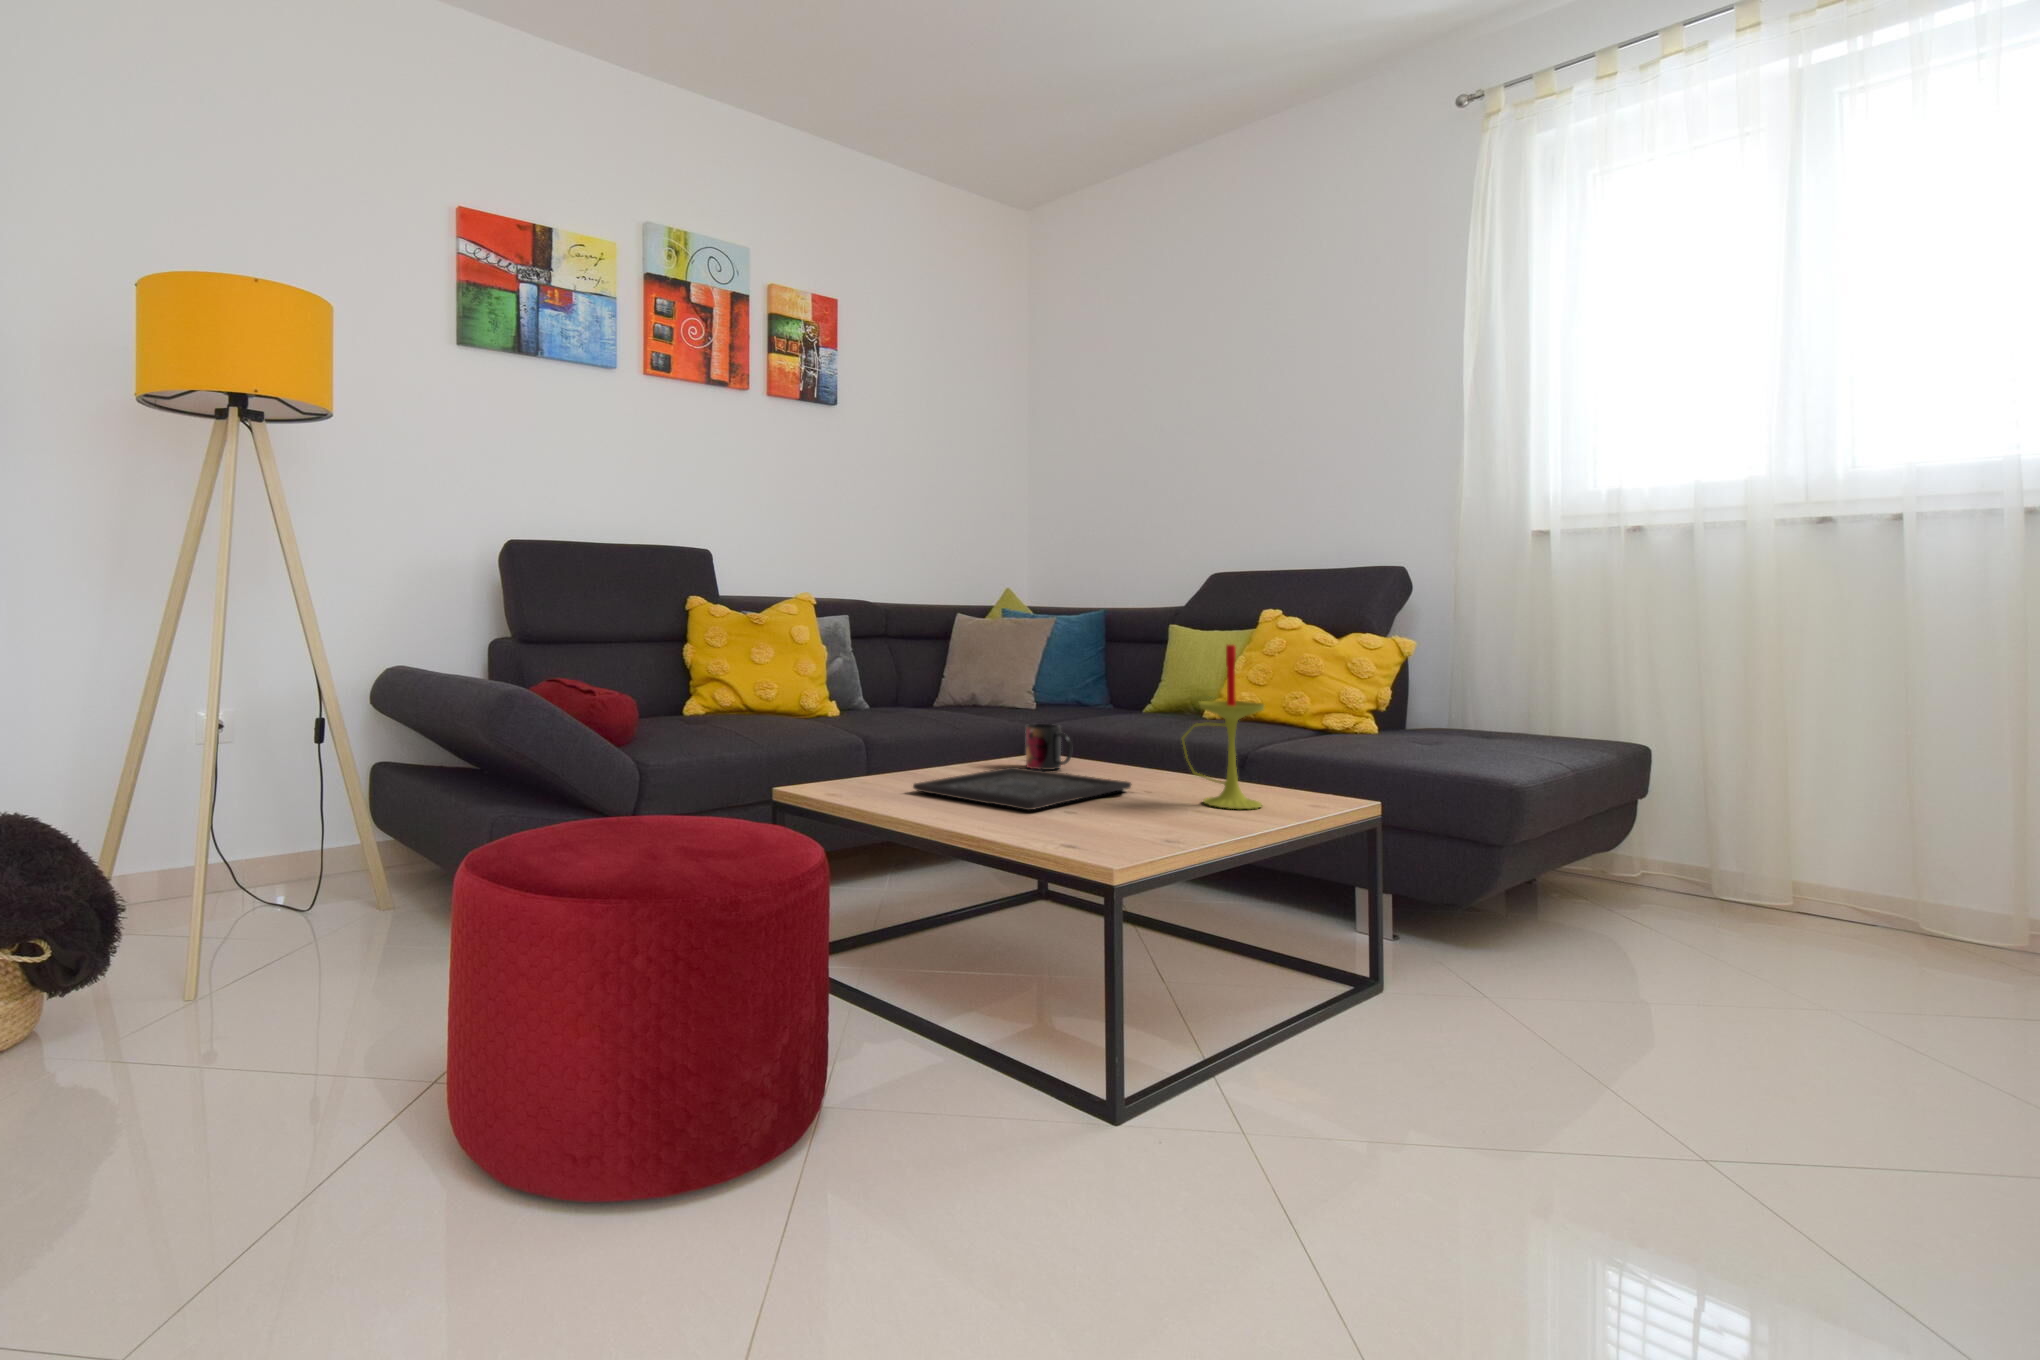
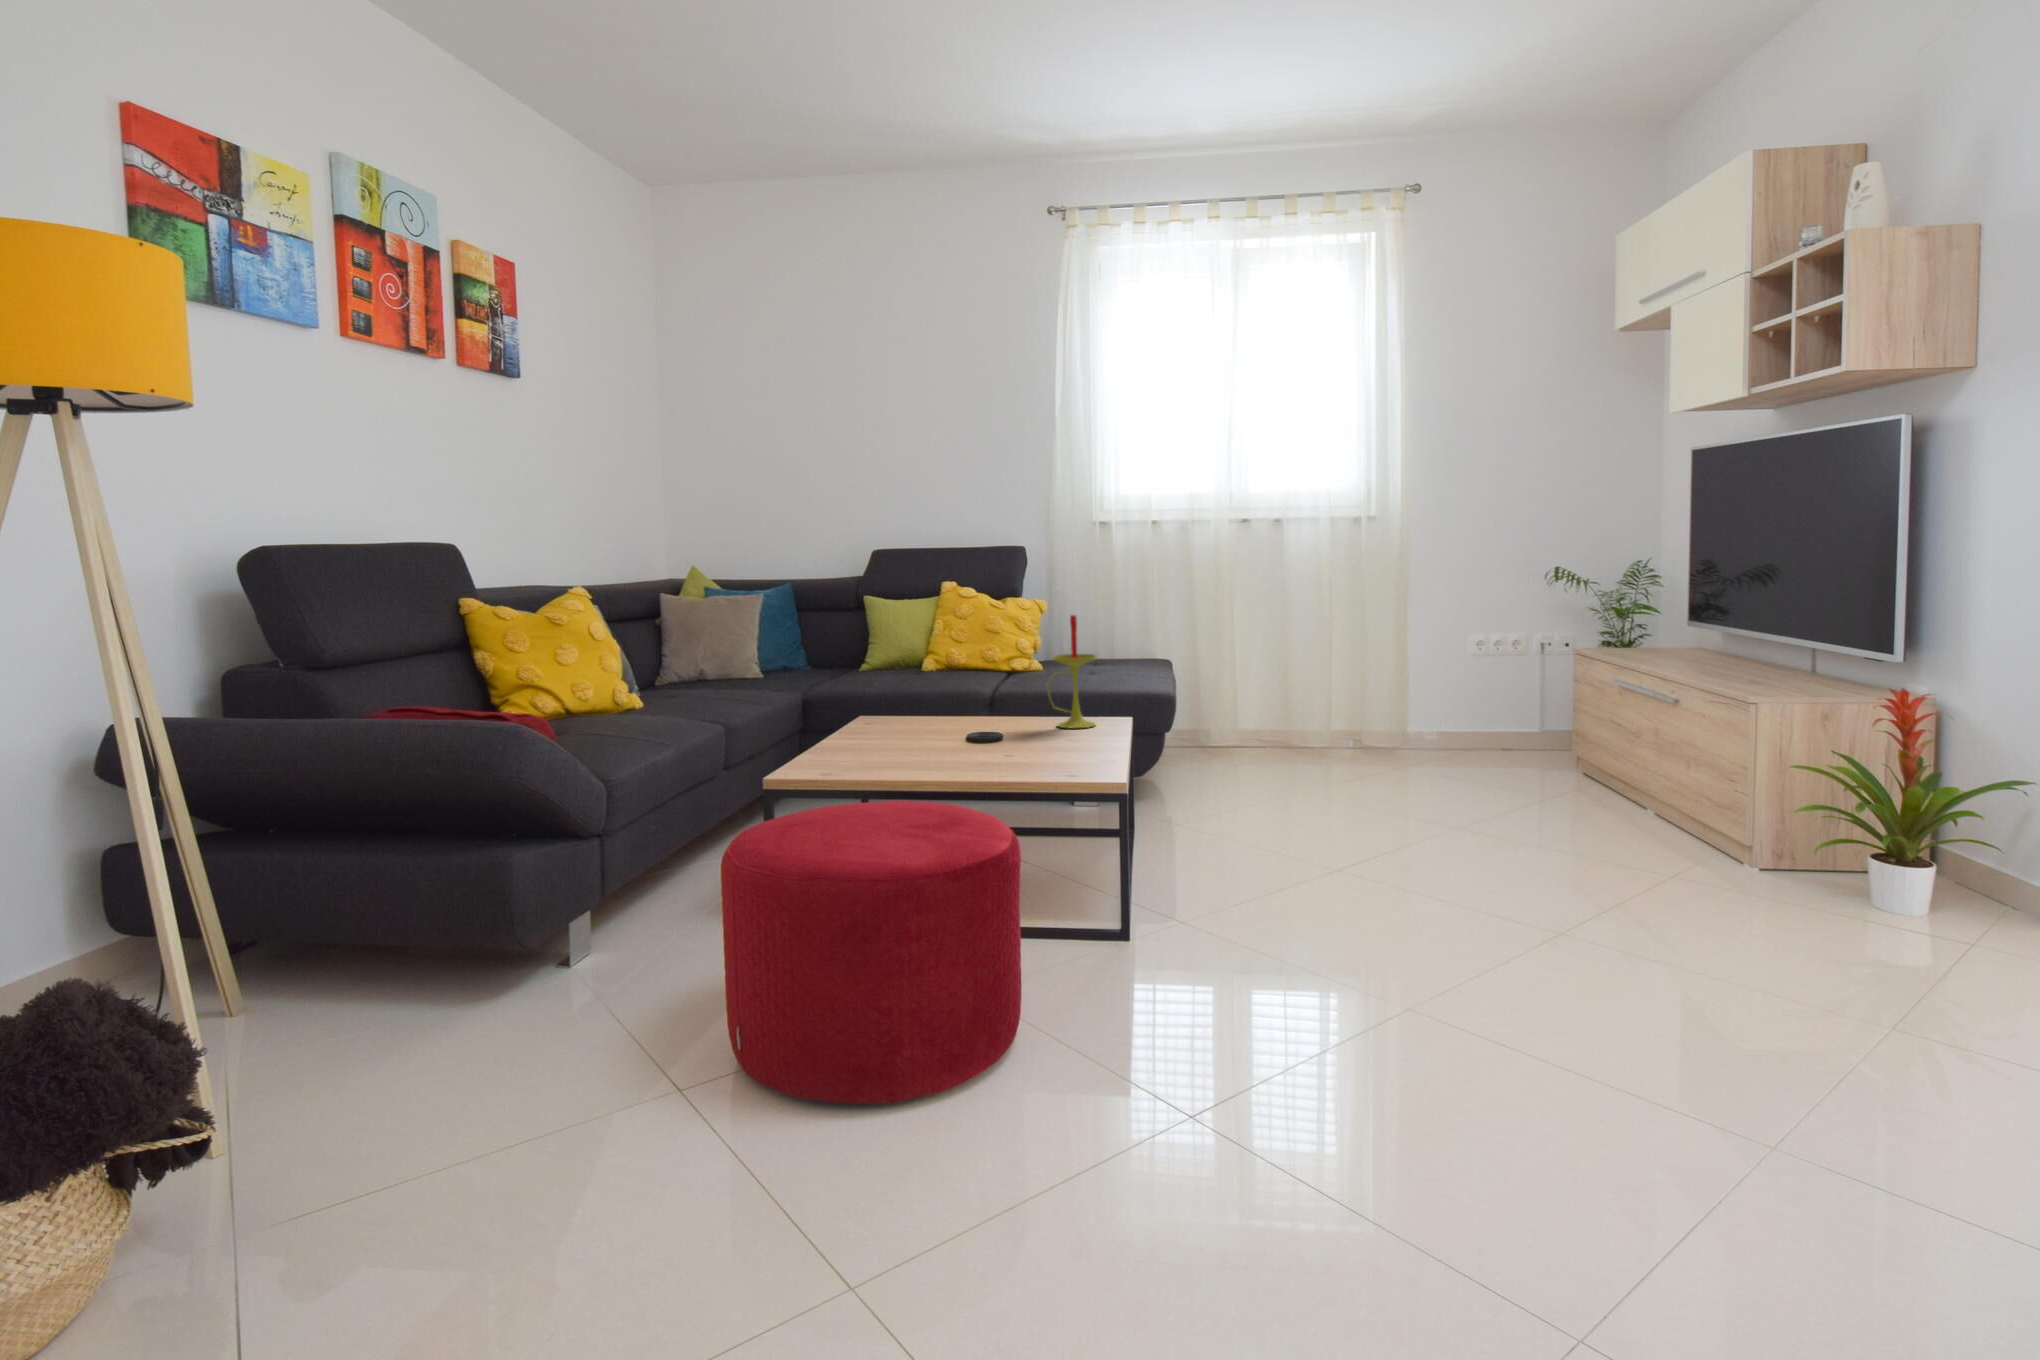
mug: present [1026,724,1072,770] -> none [881,688,922,725]
tray: present [913,767,1131,810] -> none [867,722,1000,752]

